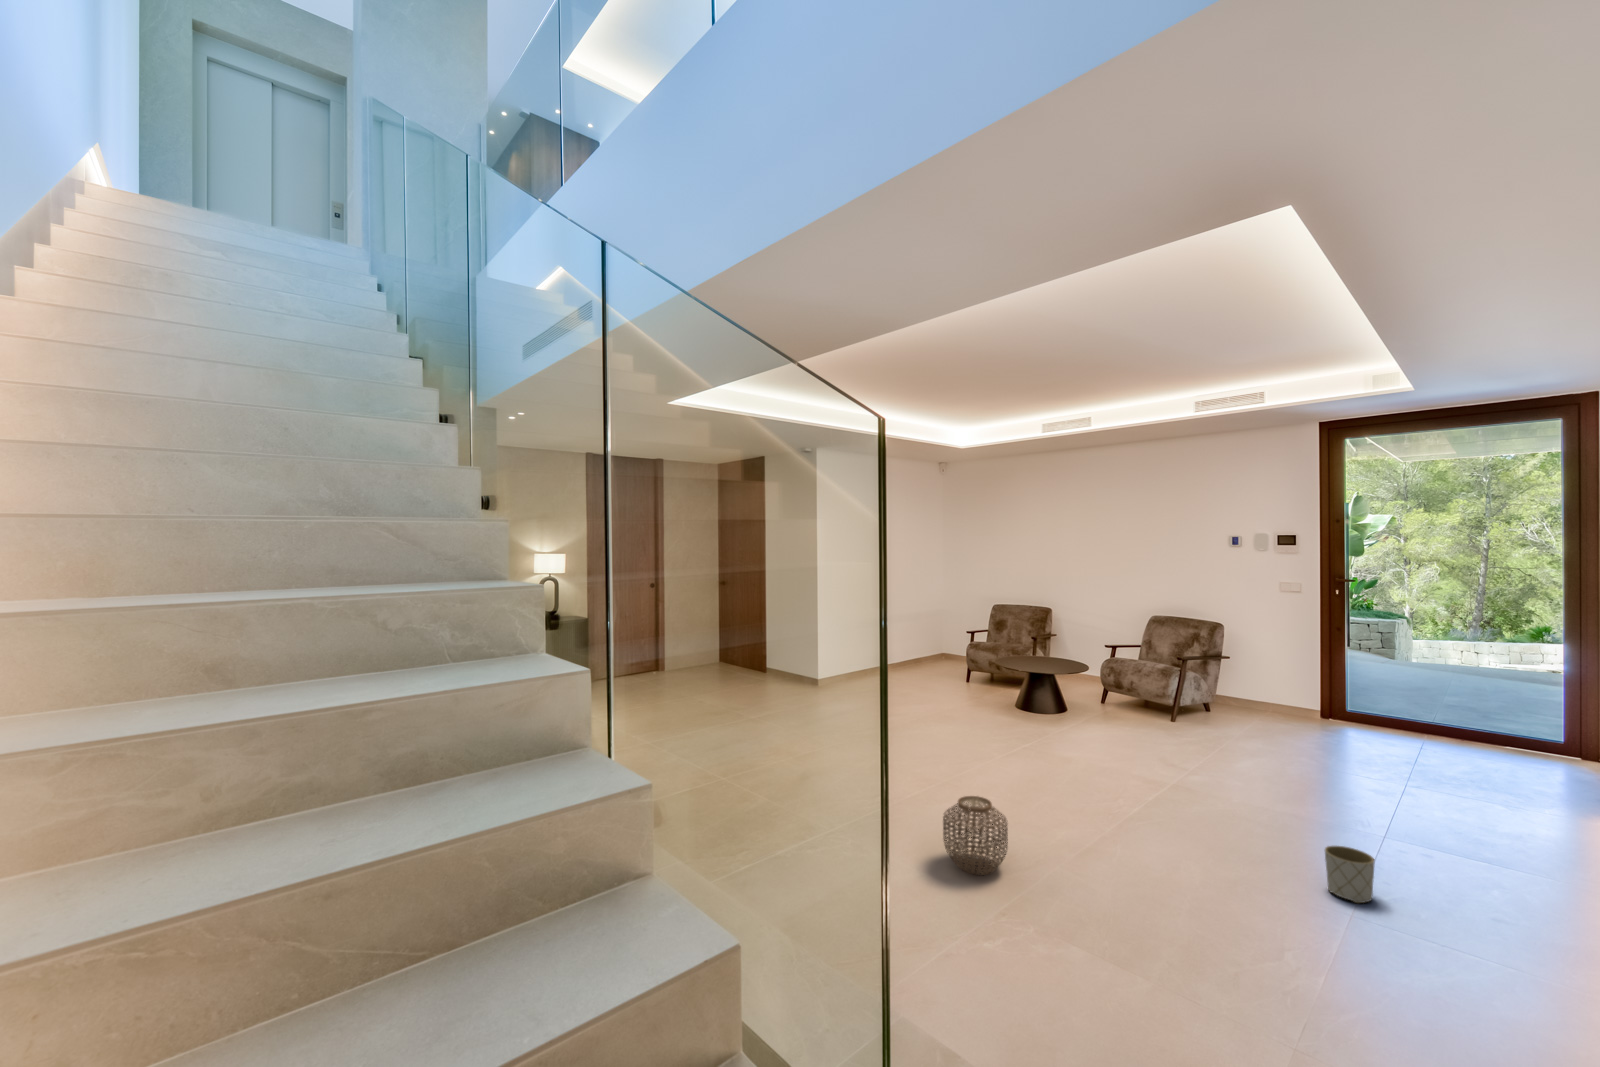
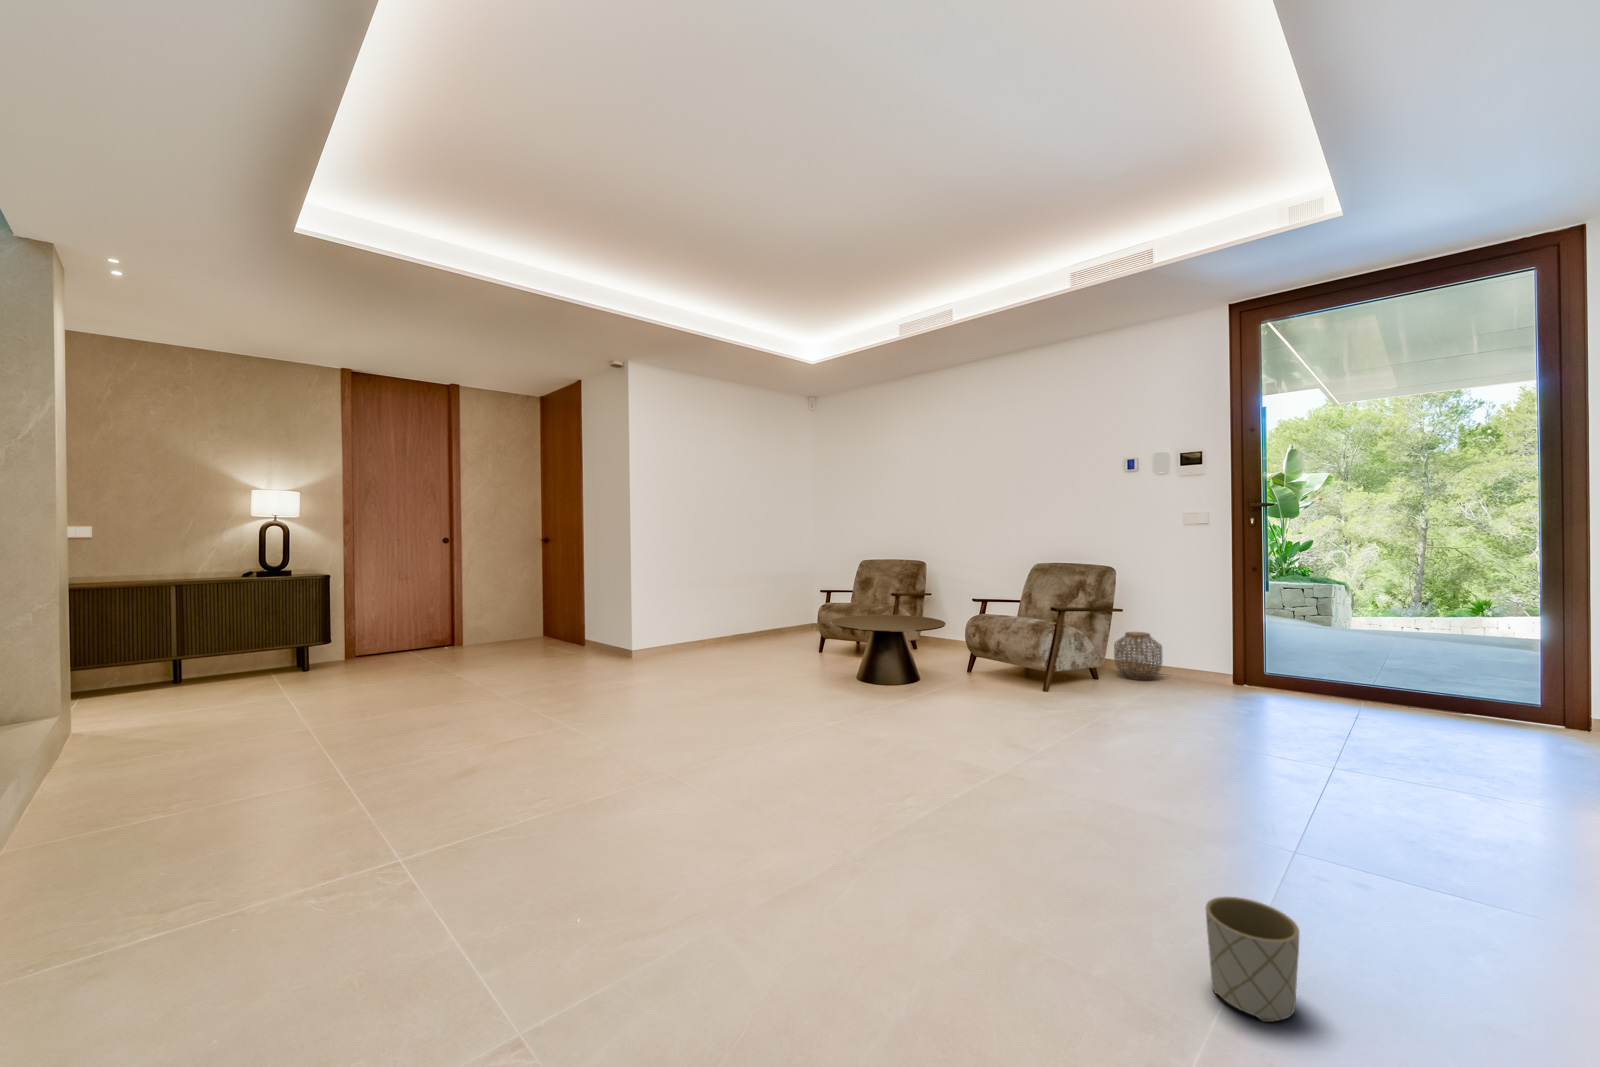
woven basket: present [943,796,1008,875] -> present [1114,632,1162,680]

